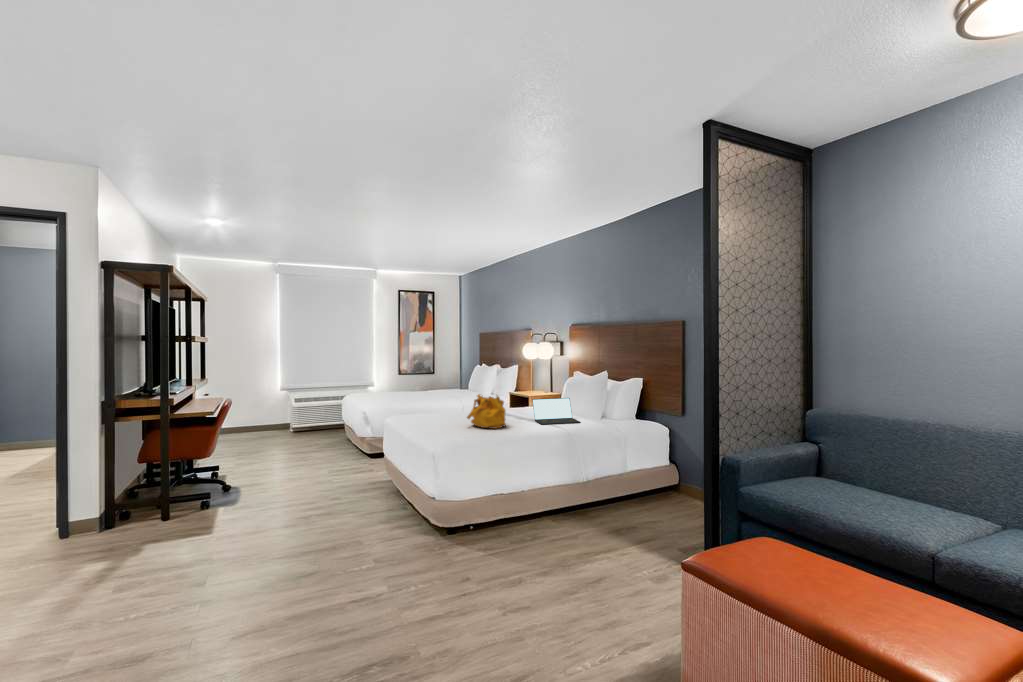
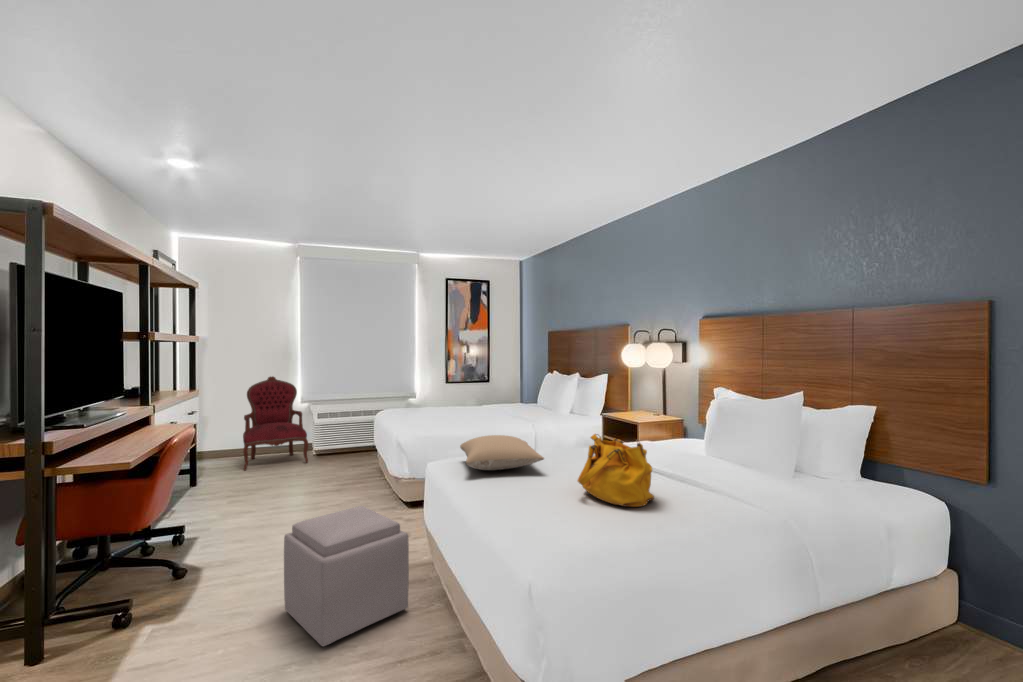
armchair: none [238,369,291,441] -> present [243,376,308,471]
laptop: present [532,398,580,425] -> none [686,440,790,496]
pillow: none [405,399,454,419] -> present [460,435,544,470]
ottoman: none [301,442,375,509] -> present [284,506,409,646]

